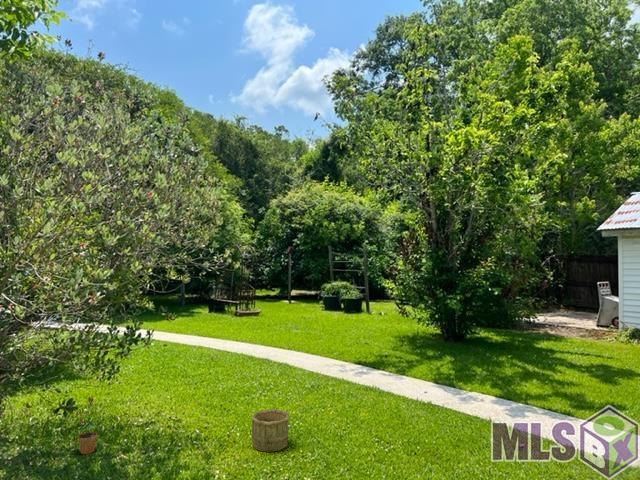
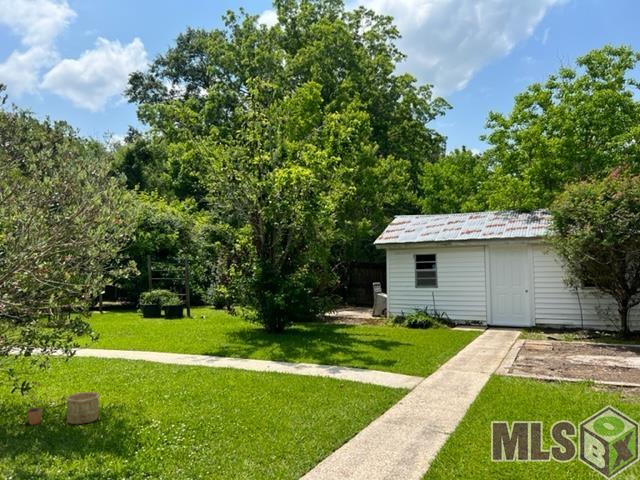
wooden bucket: present [251,409,289,452] -> present [66,392,100,424]

